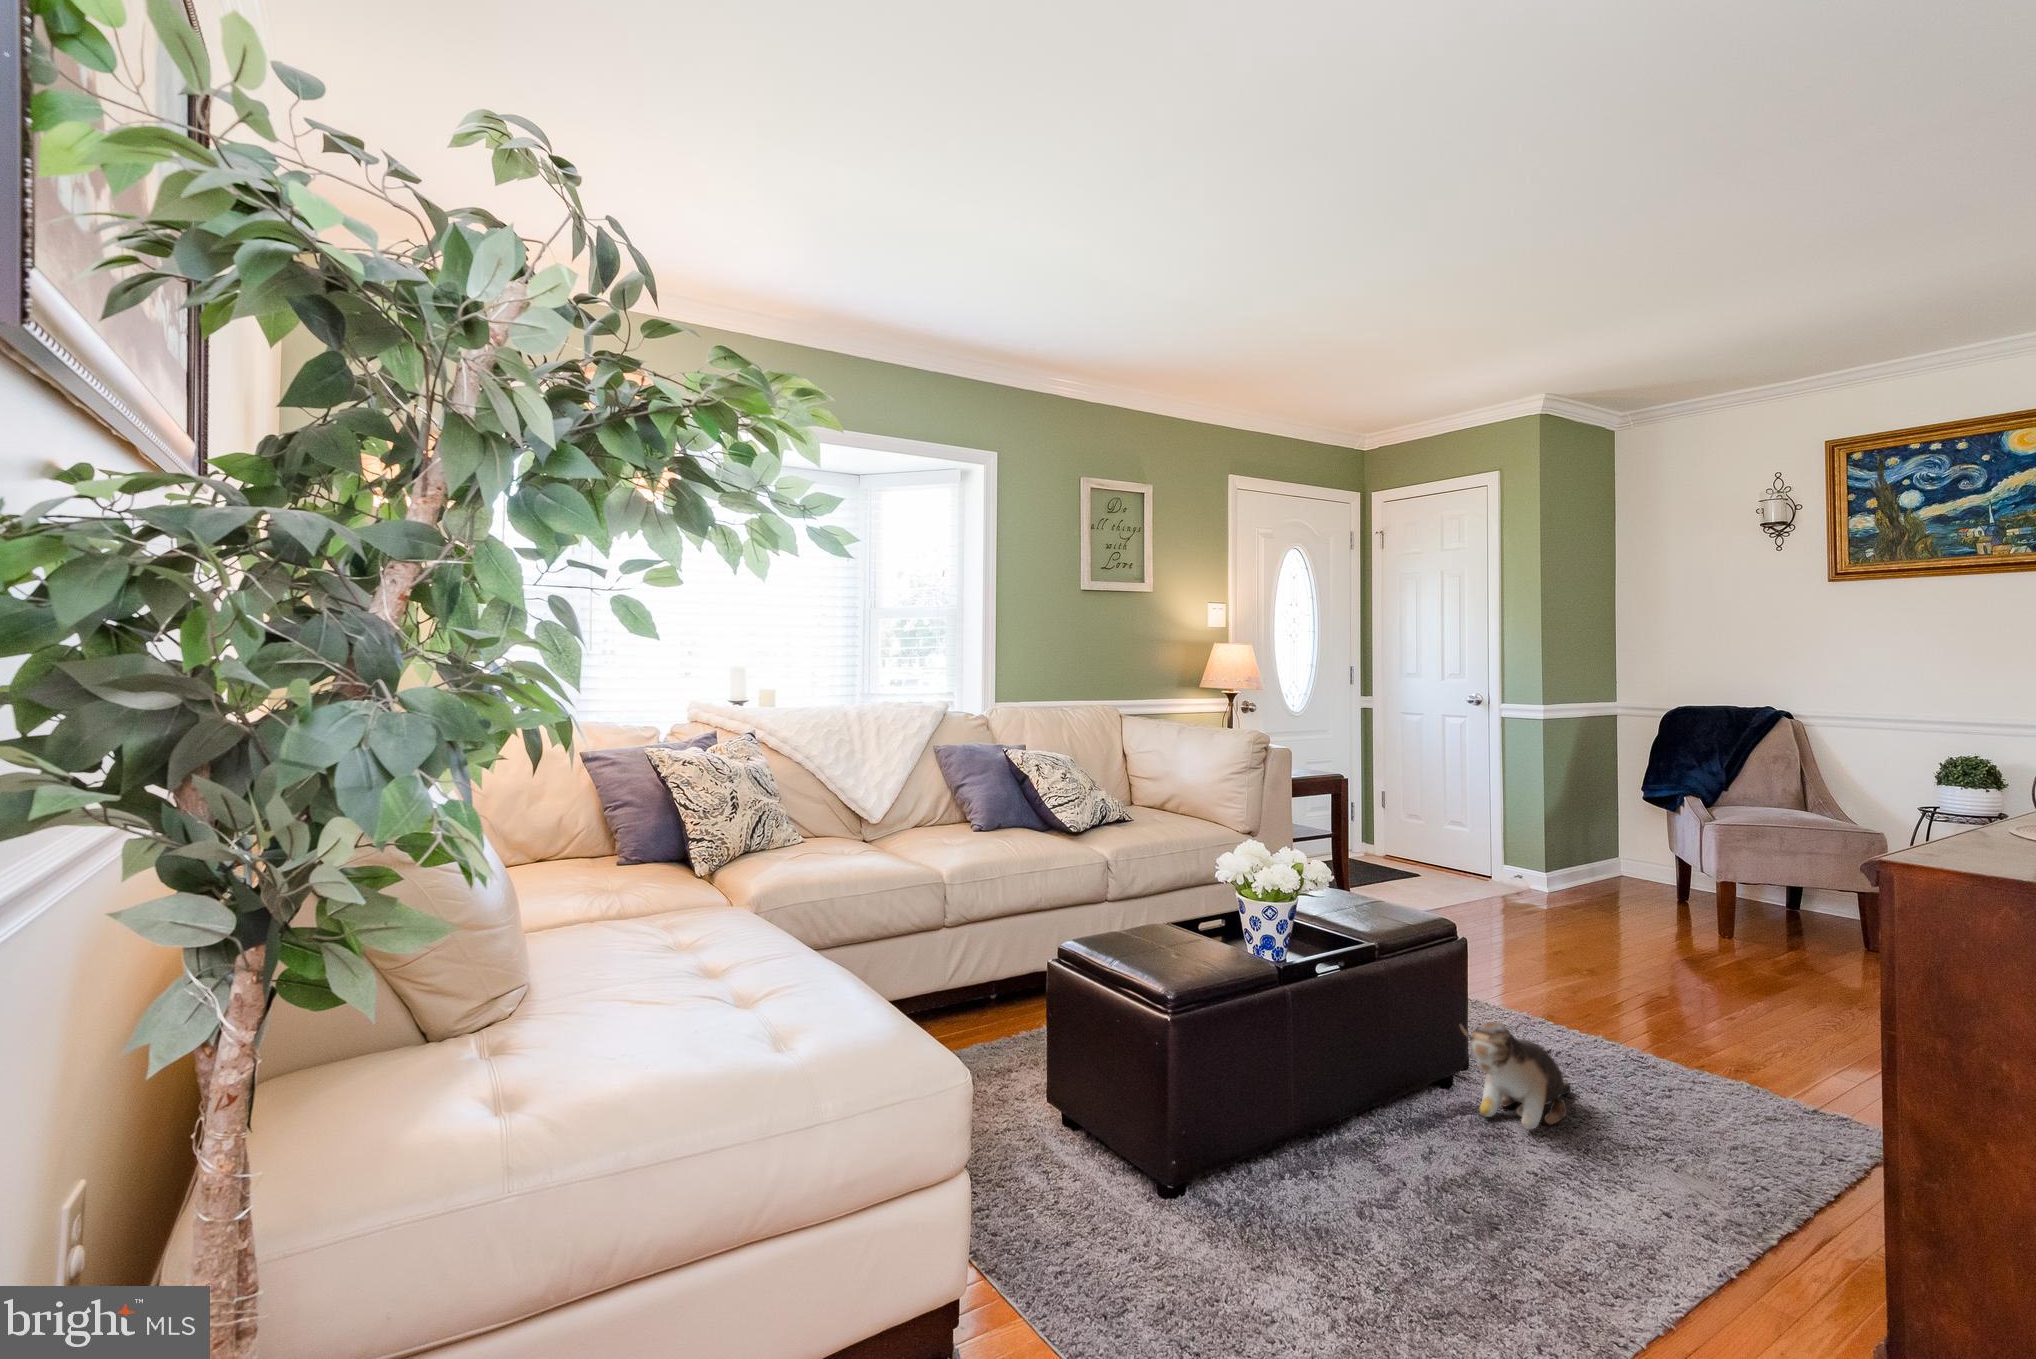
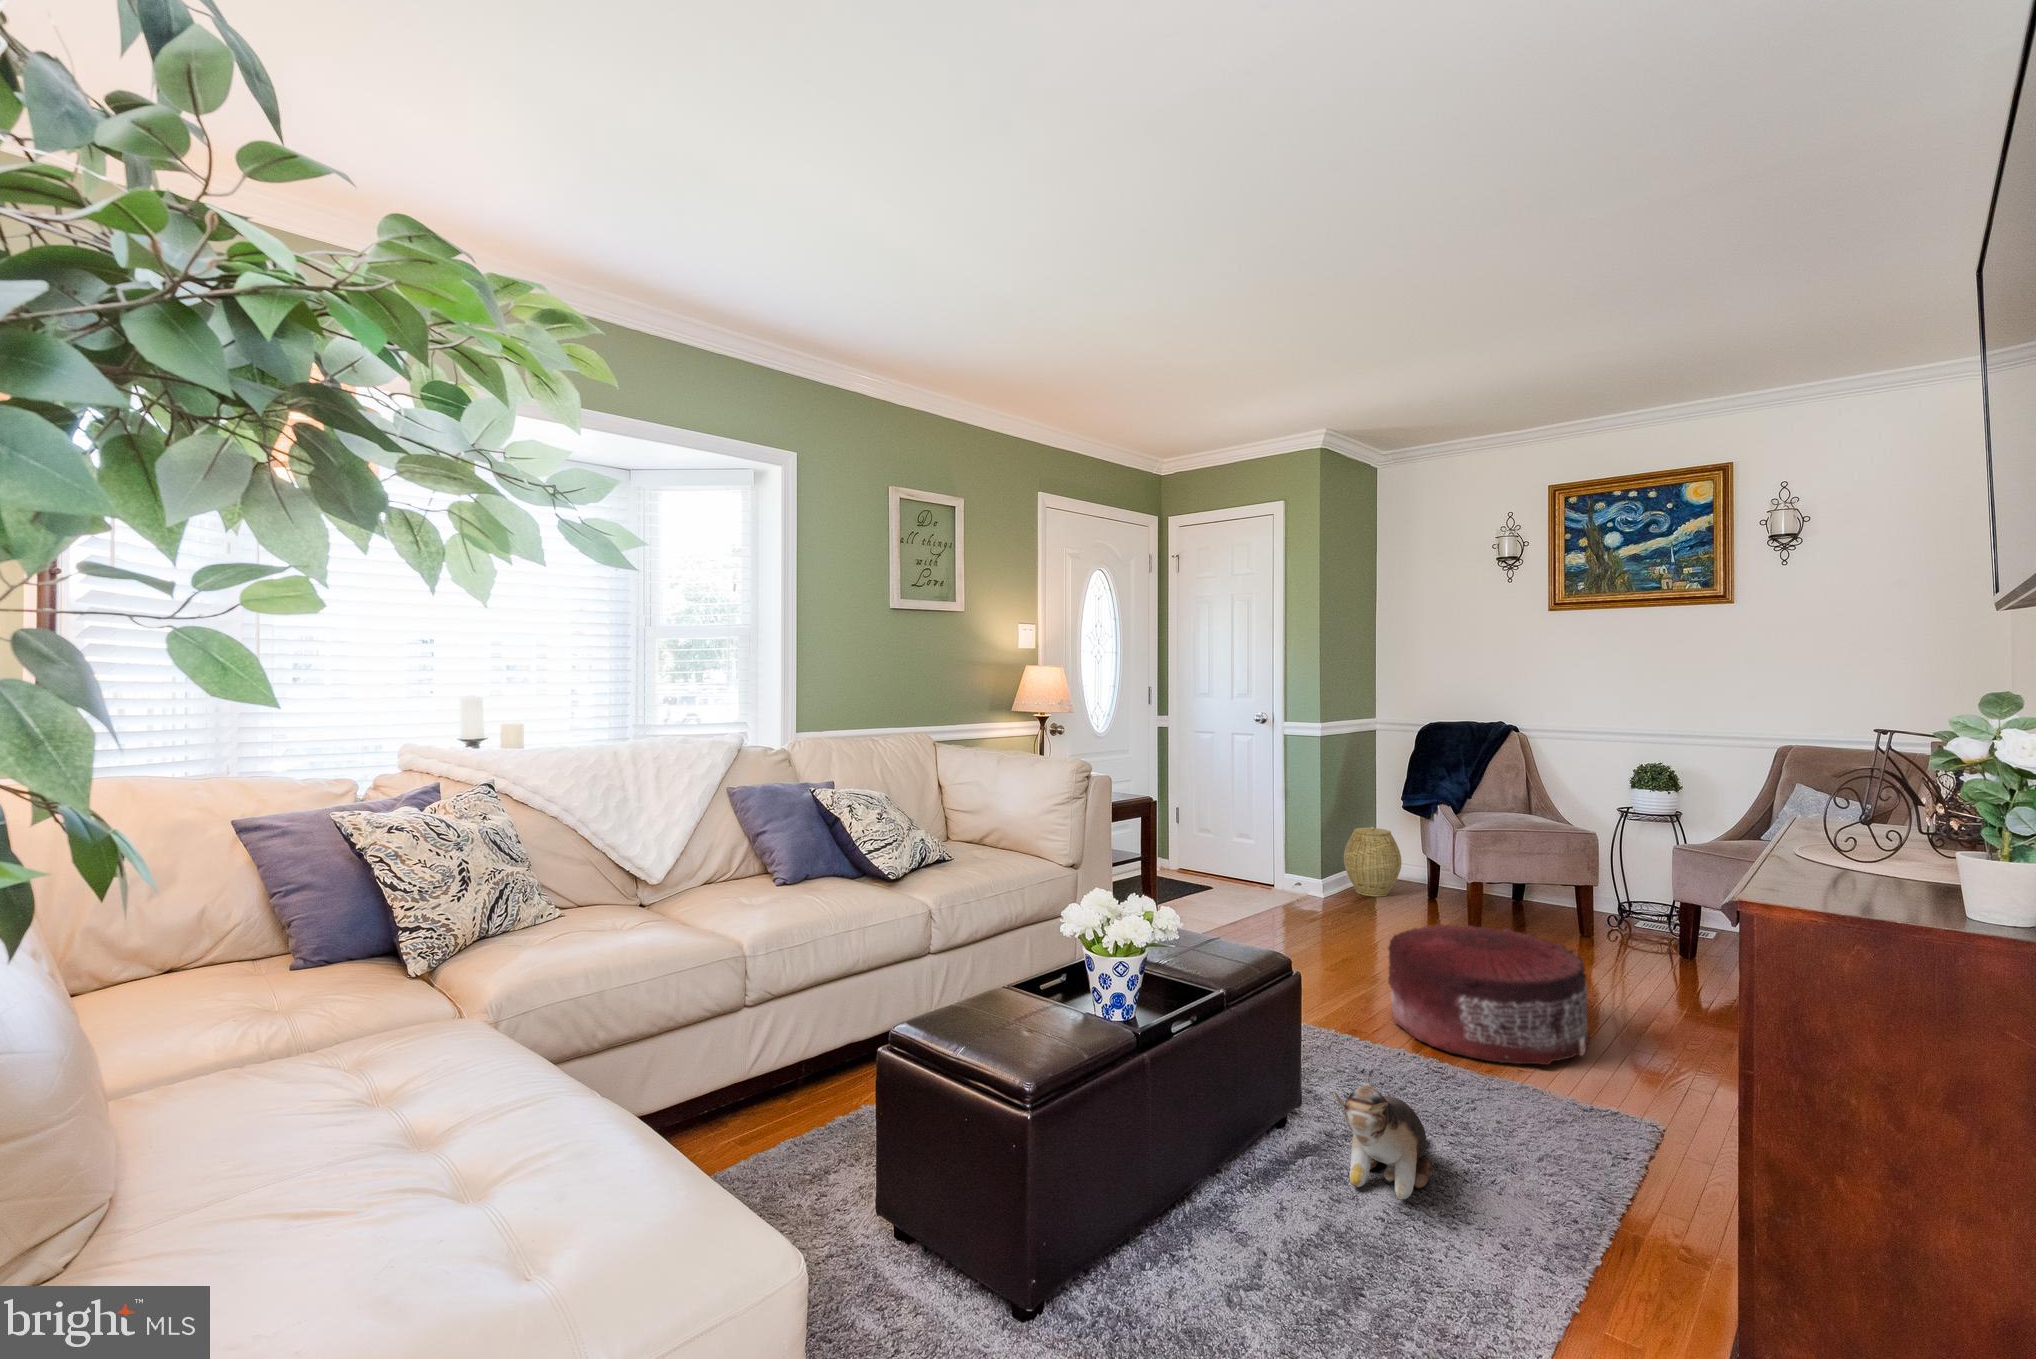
woven basket: none [1571,820,1639,895] -> present [1344,827,1401,897]
pouf: none [1574,906,1804,1048] -> present [1388,923,1589,1065]

